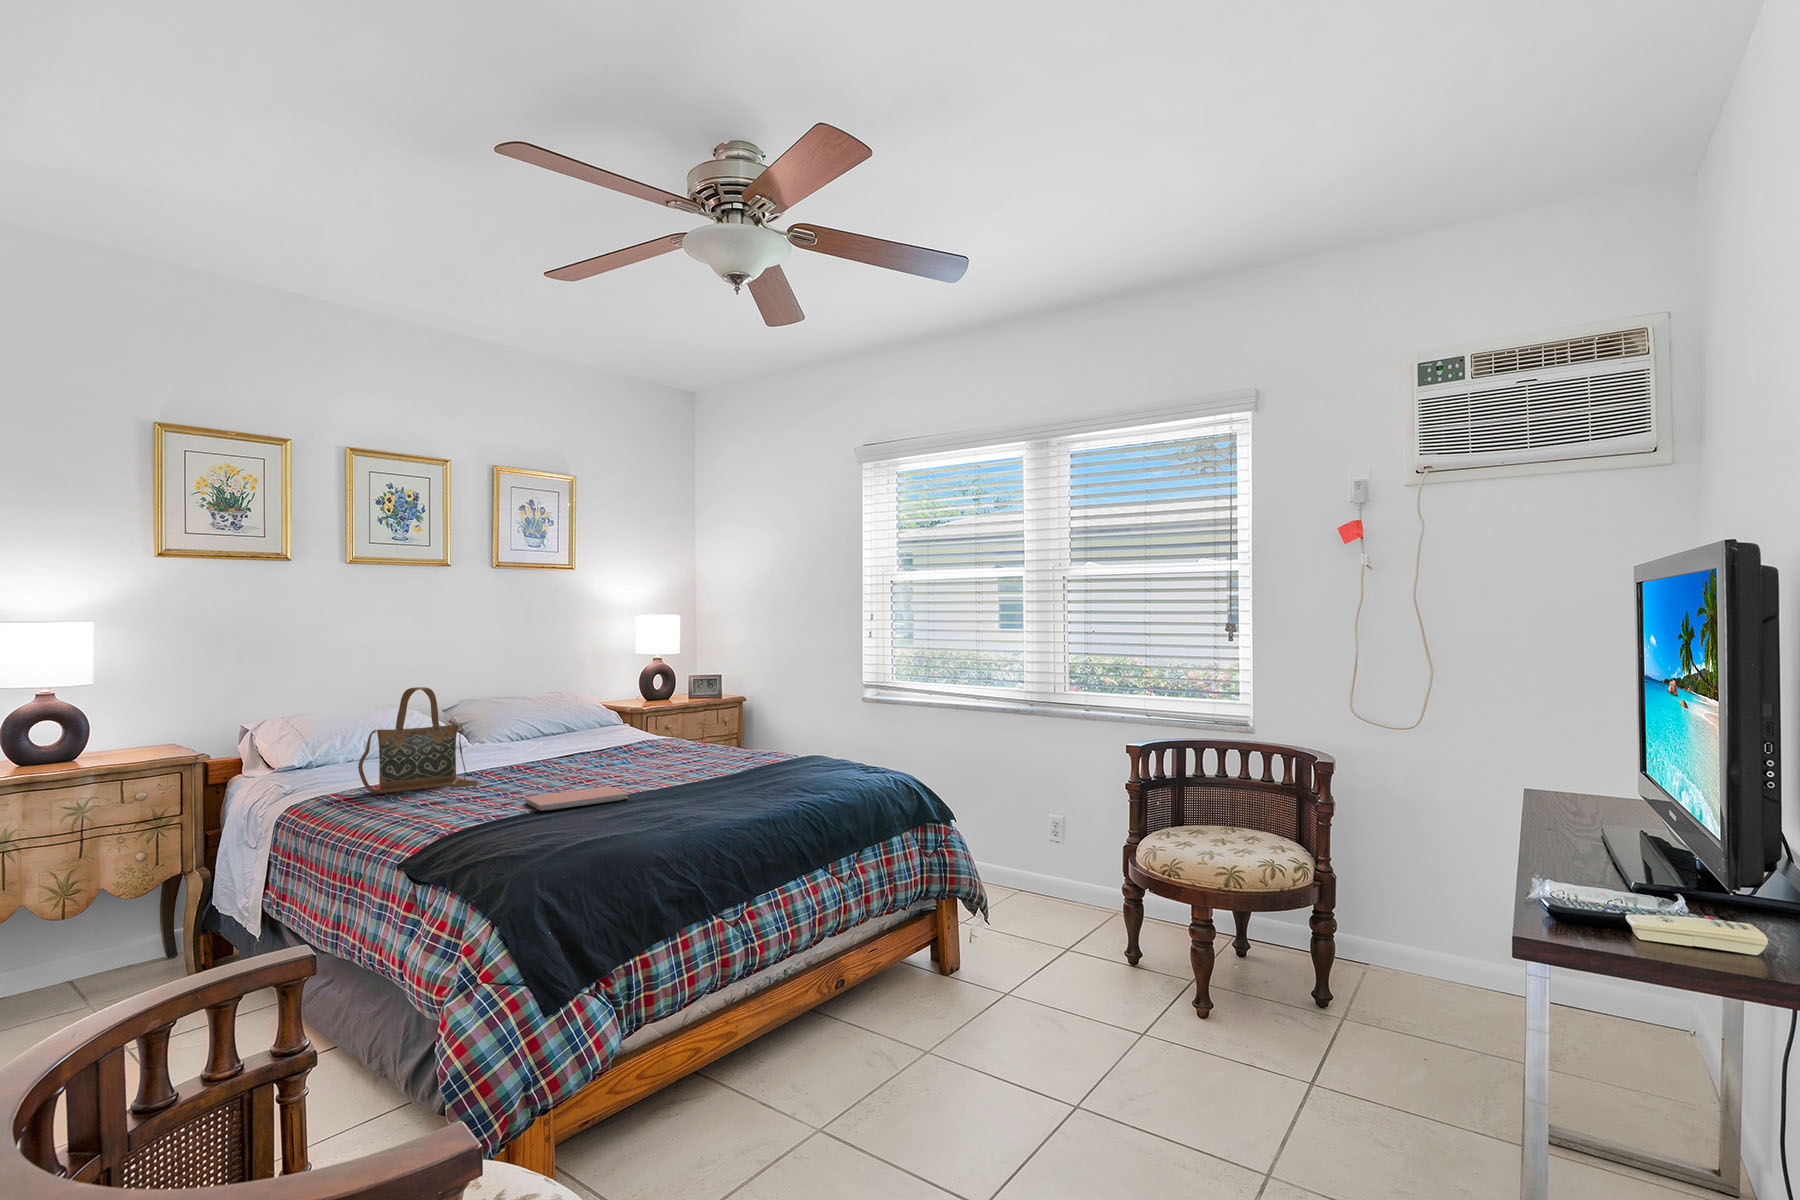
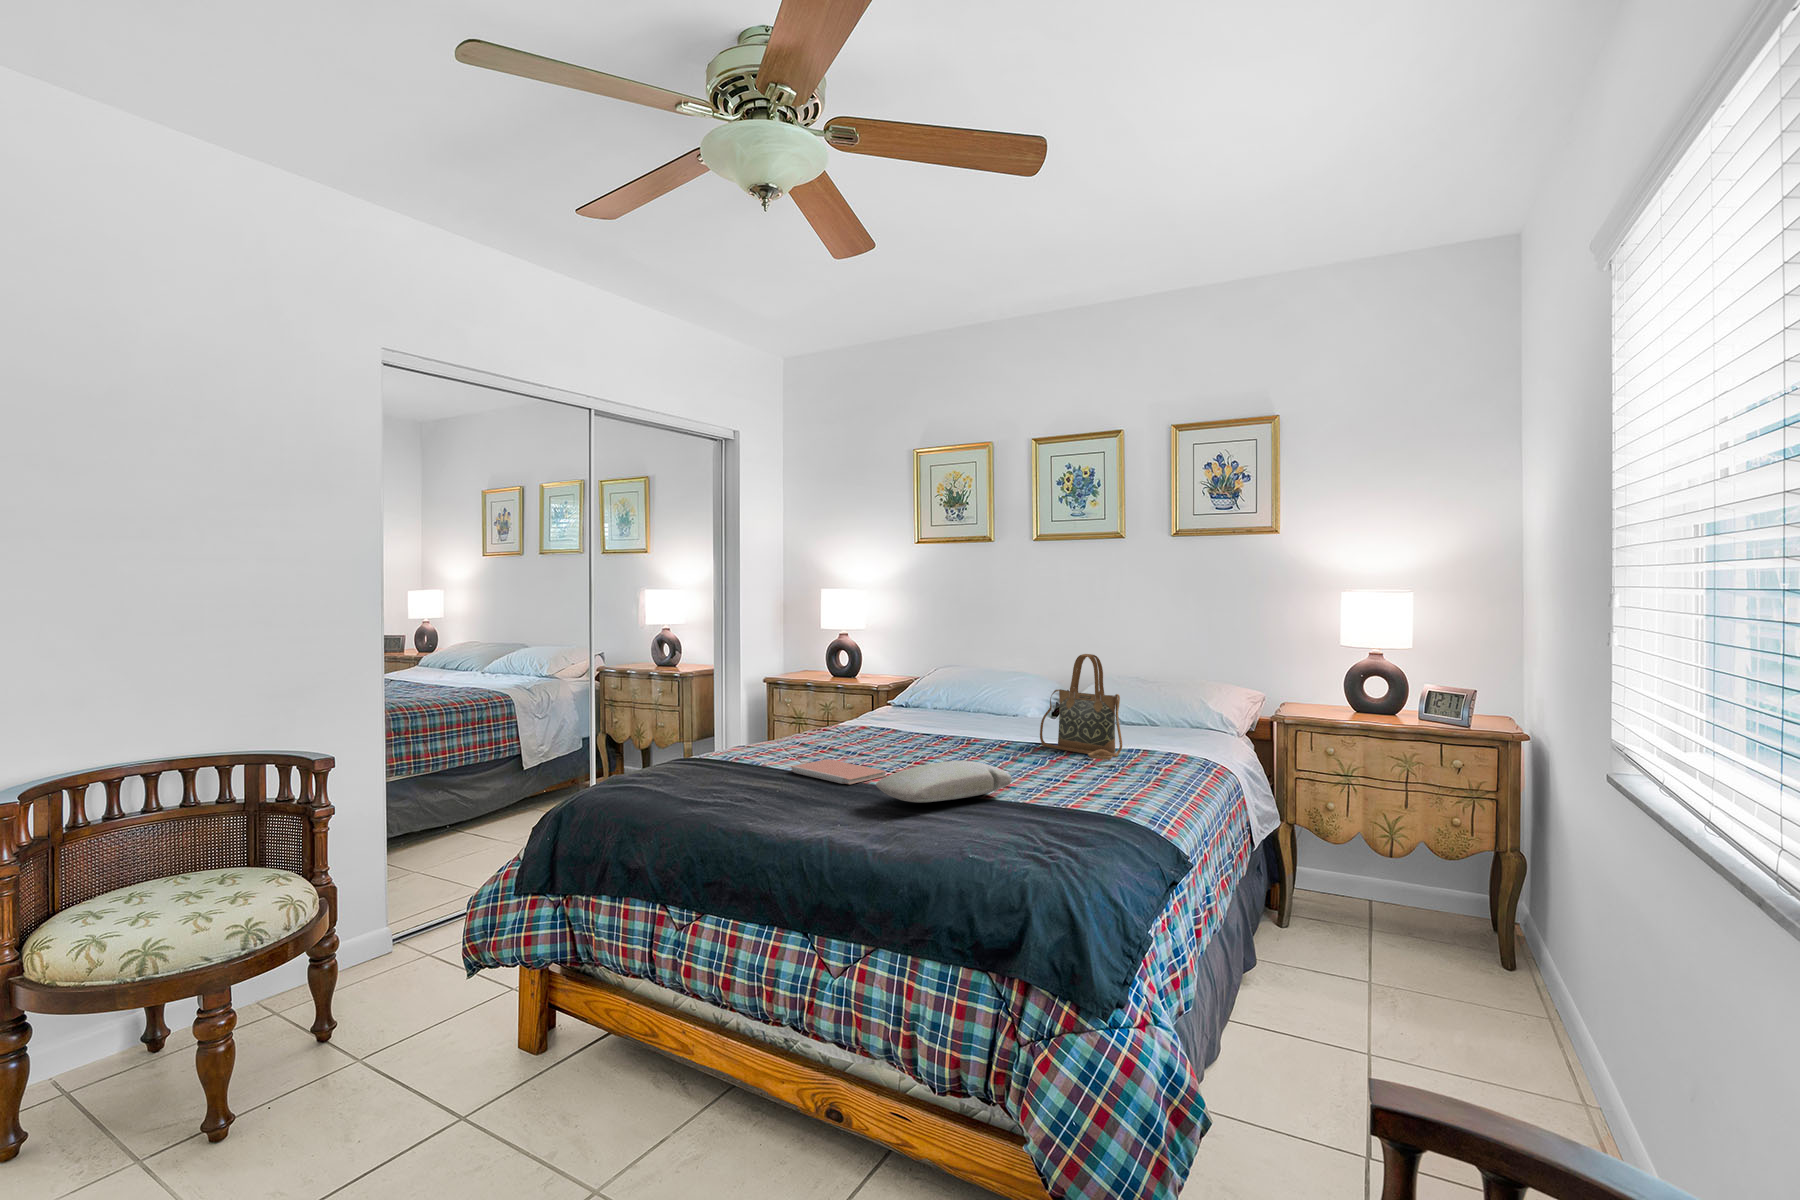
handbag: present [358,687,479,793] -> present [1040,654,1122,760]
pillow: none [670,751,759,784] -> present [876,761,1012,802]

